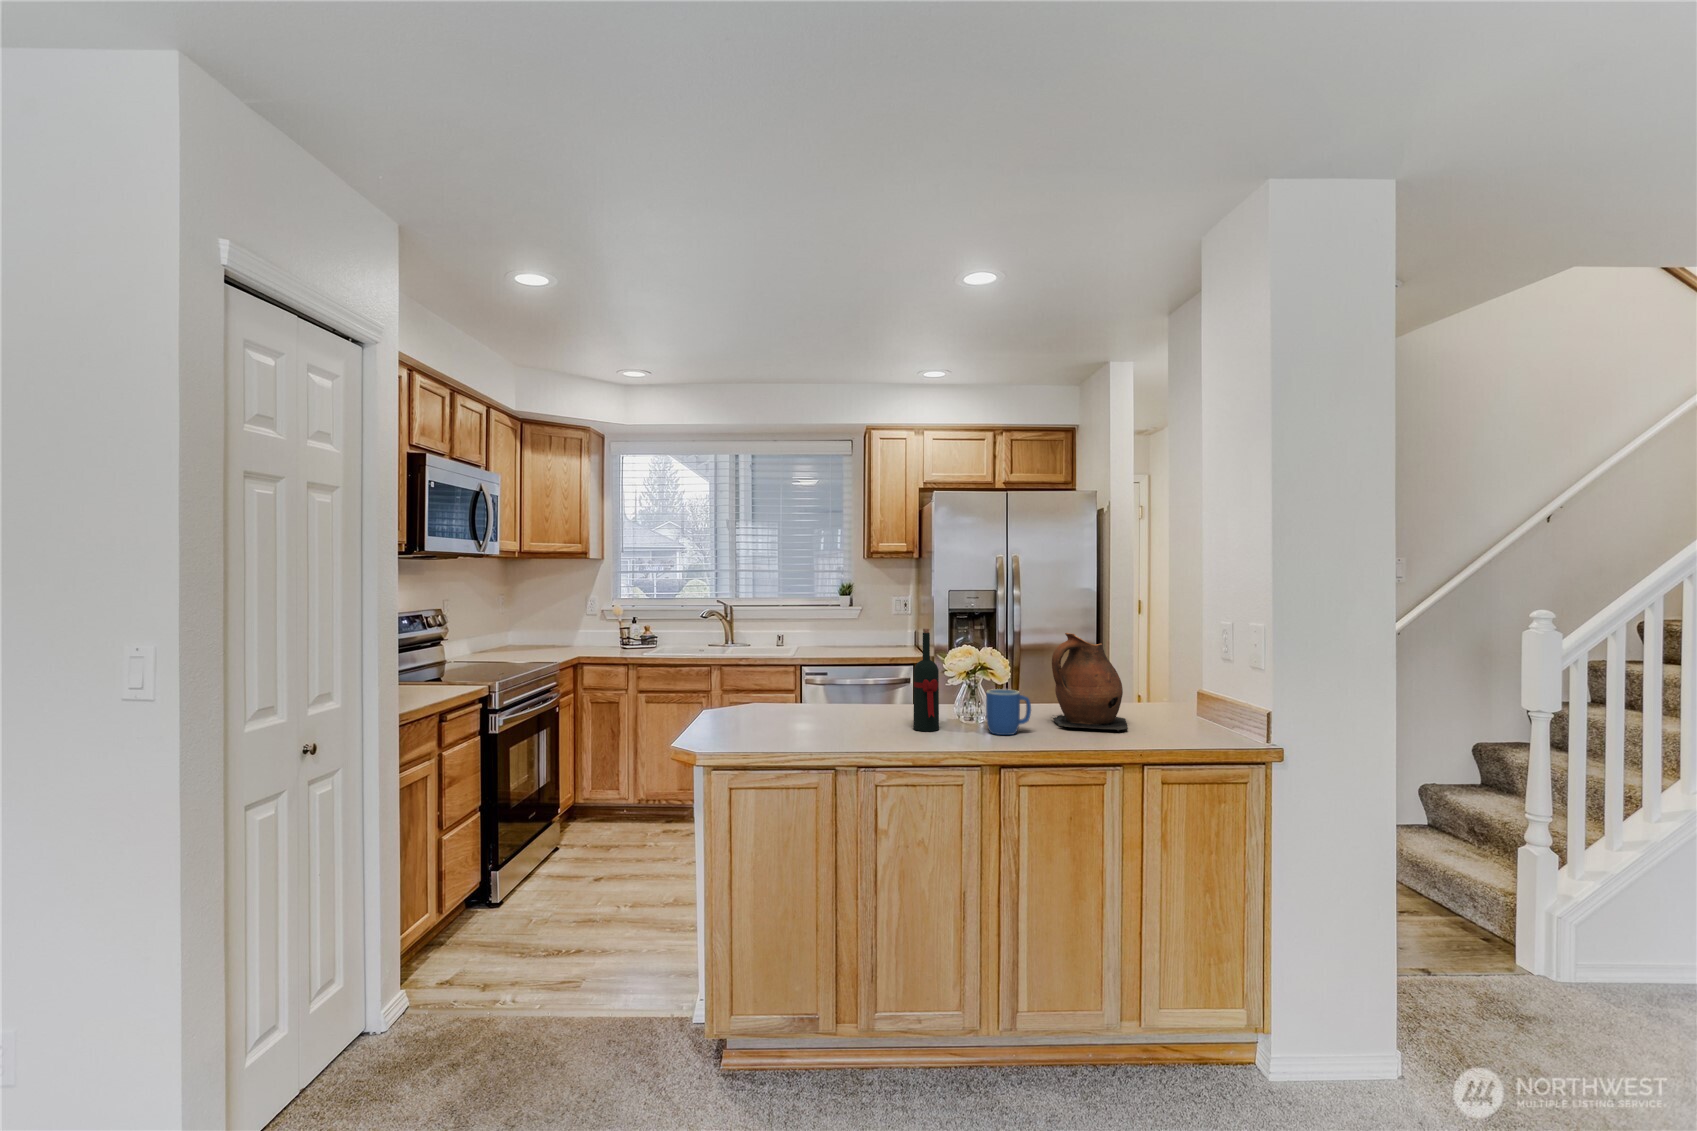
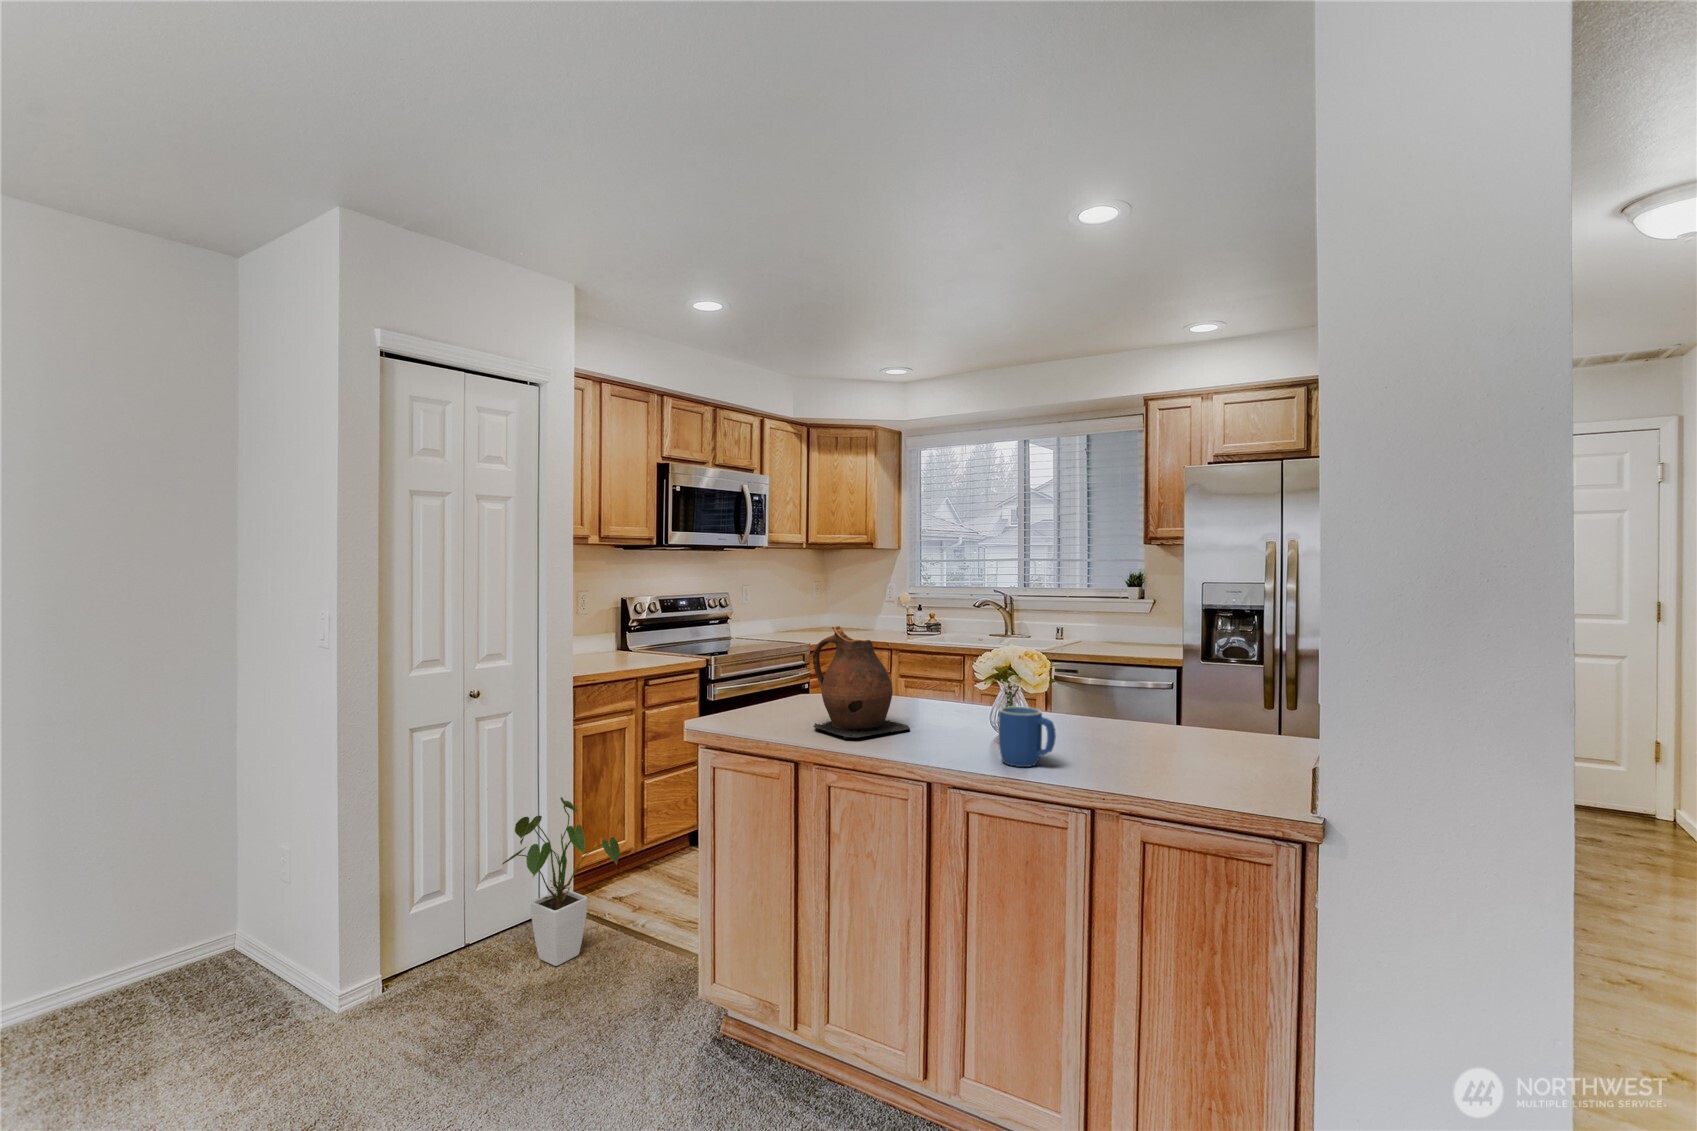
wine bottle: present [913,629,939,731] -> none [933,625,964,748]
ceramic pitcher: present [1052,633,1128,732] -> present [813,626,910,739]
house plant: none [354,871,521,1071] -> present [503,797,620,966]

